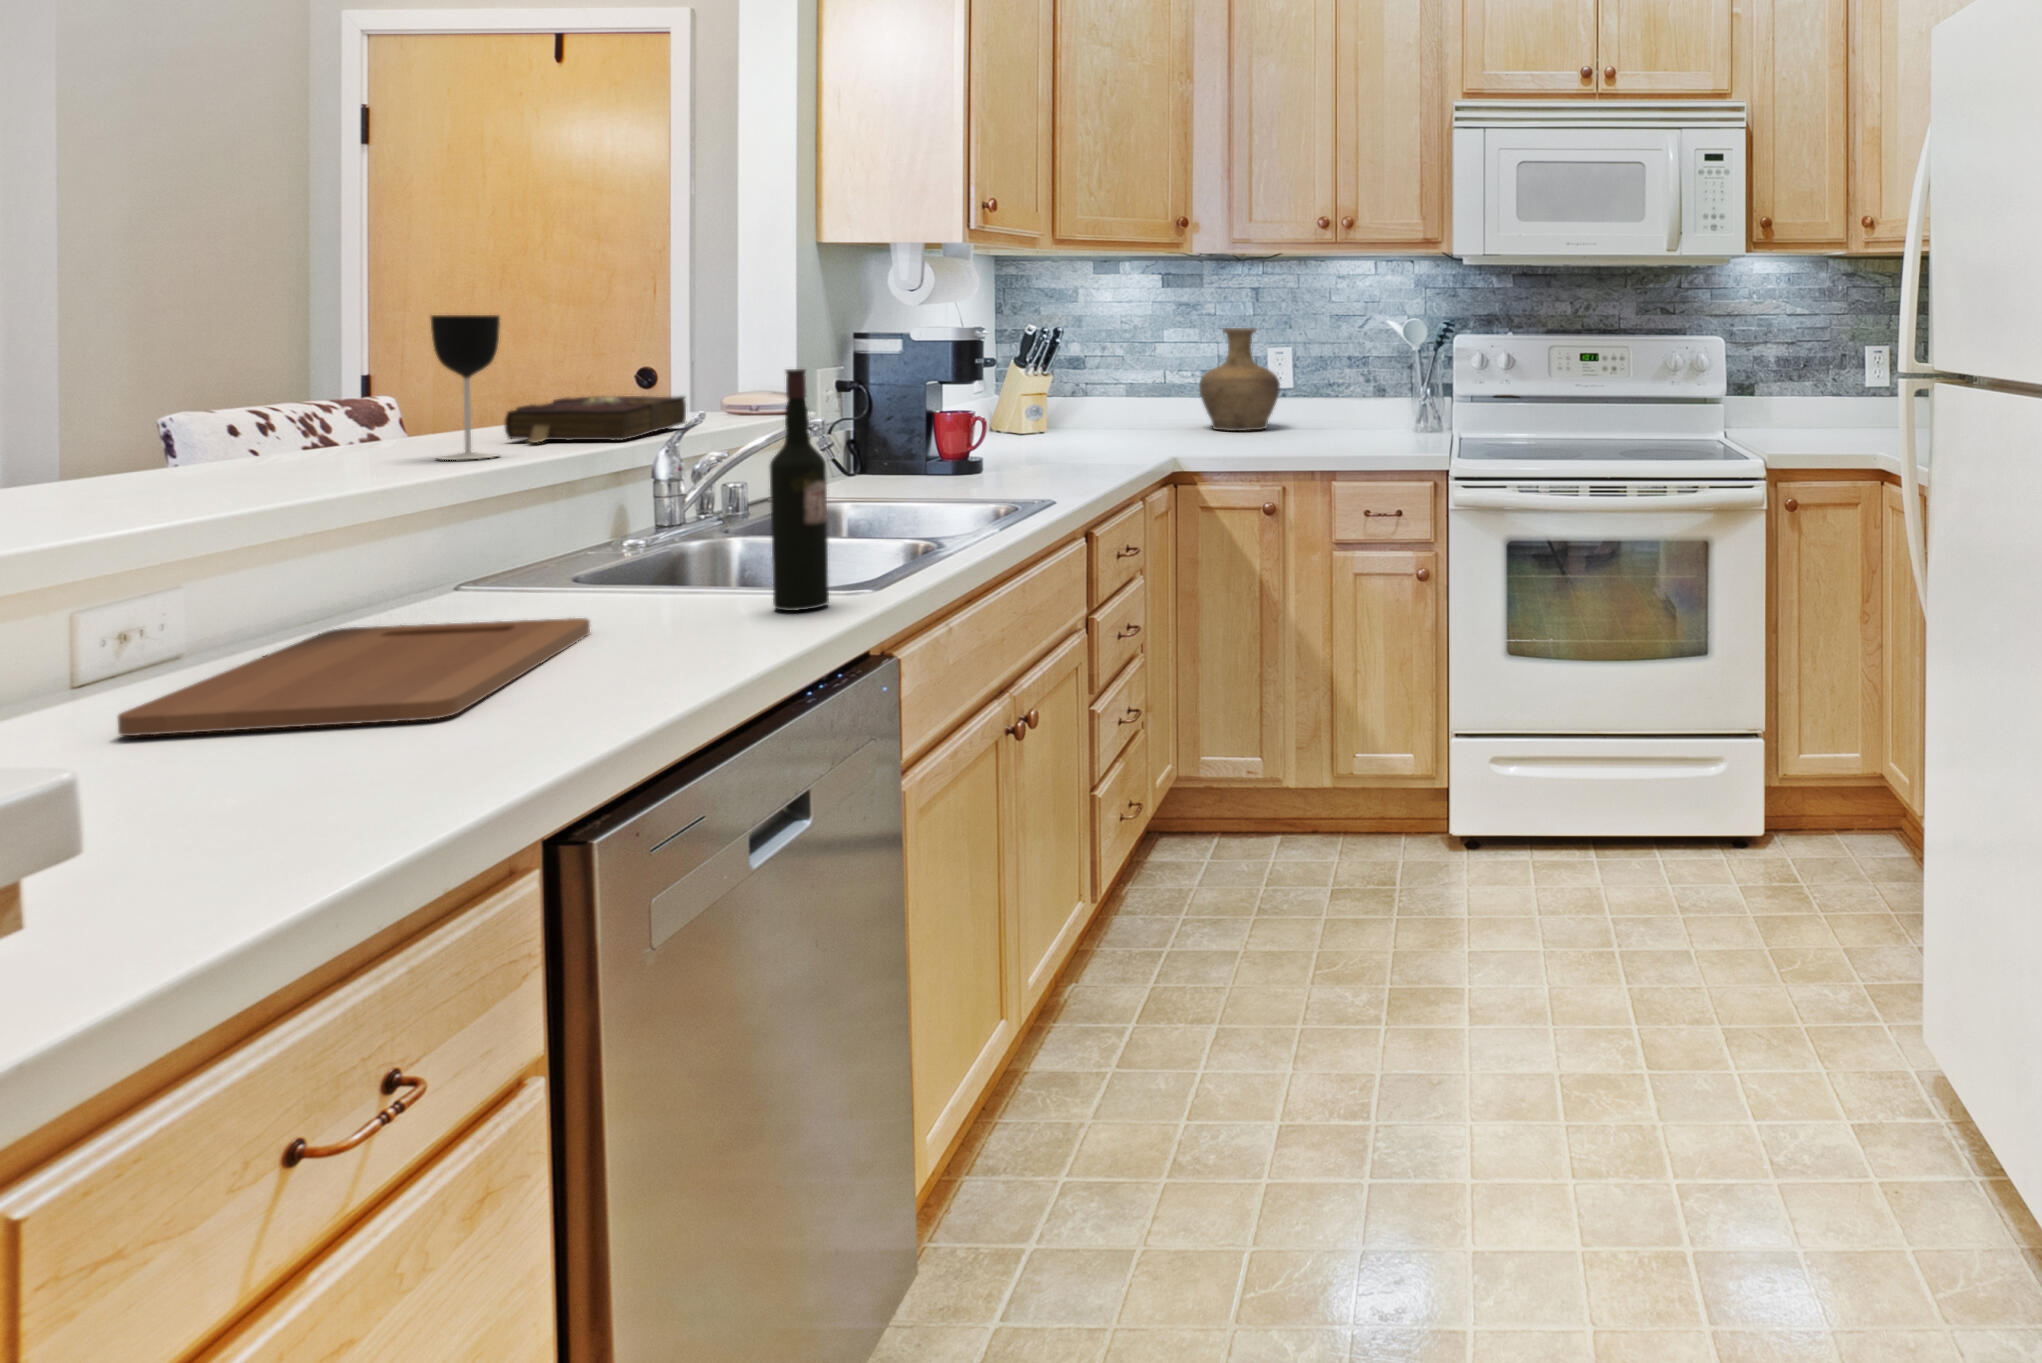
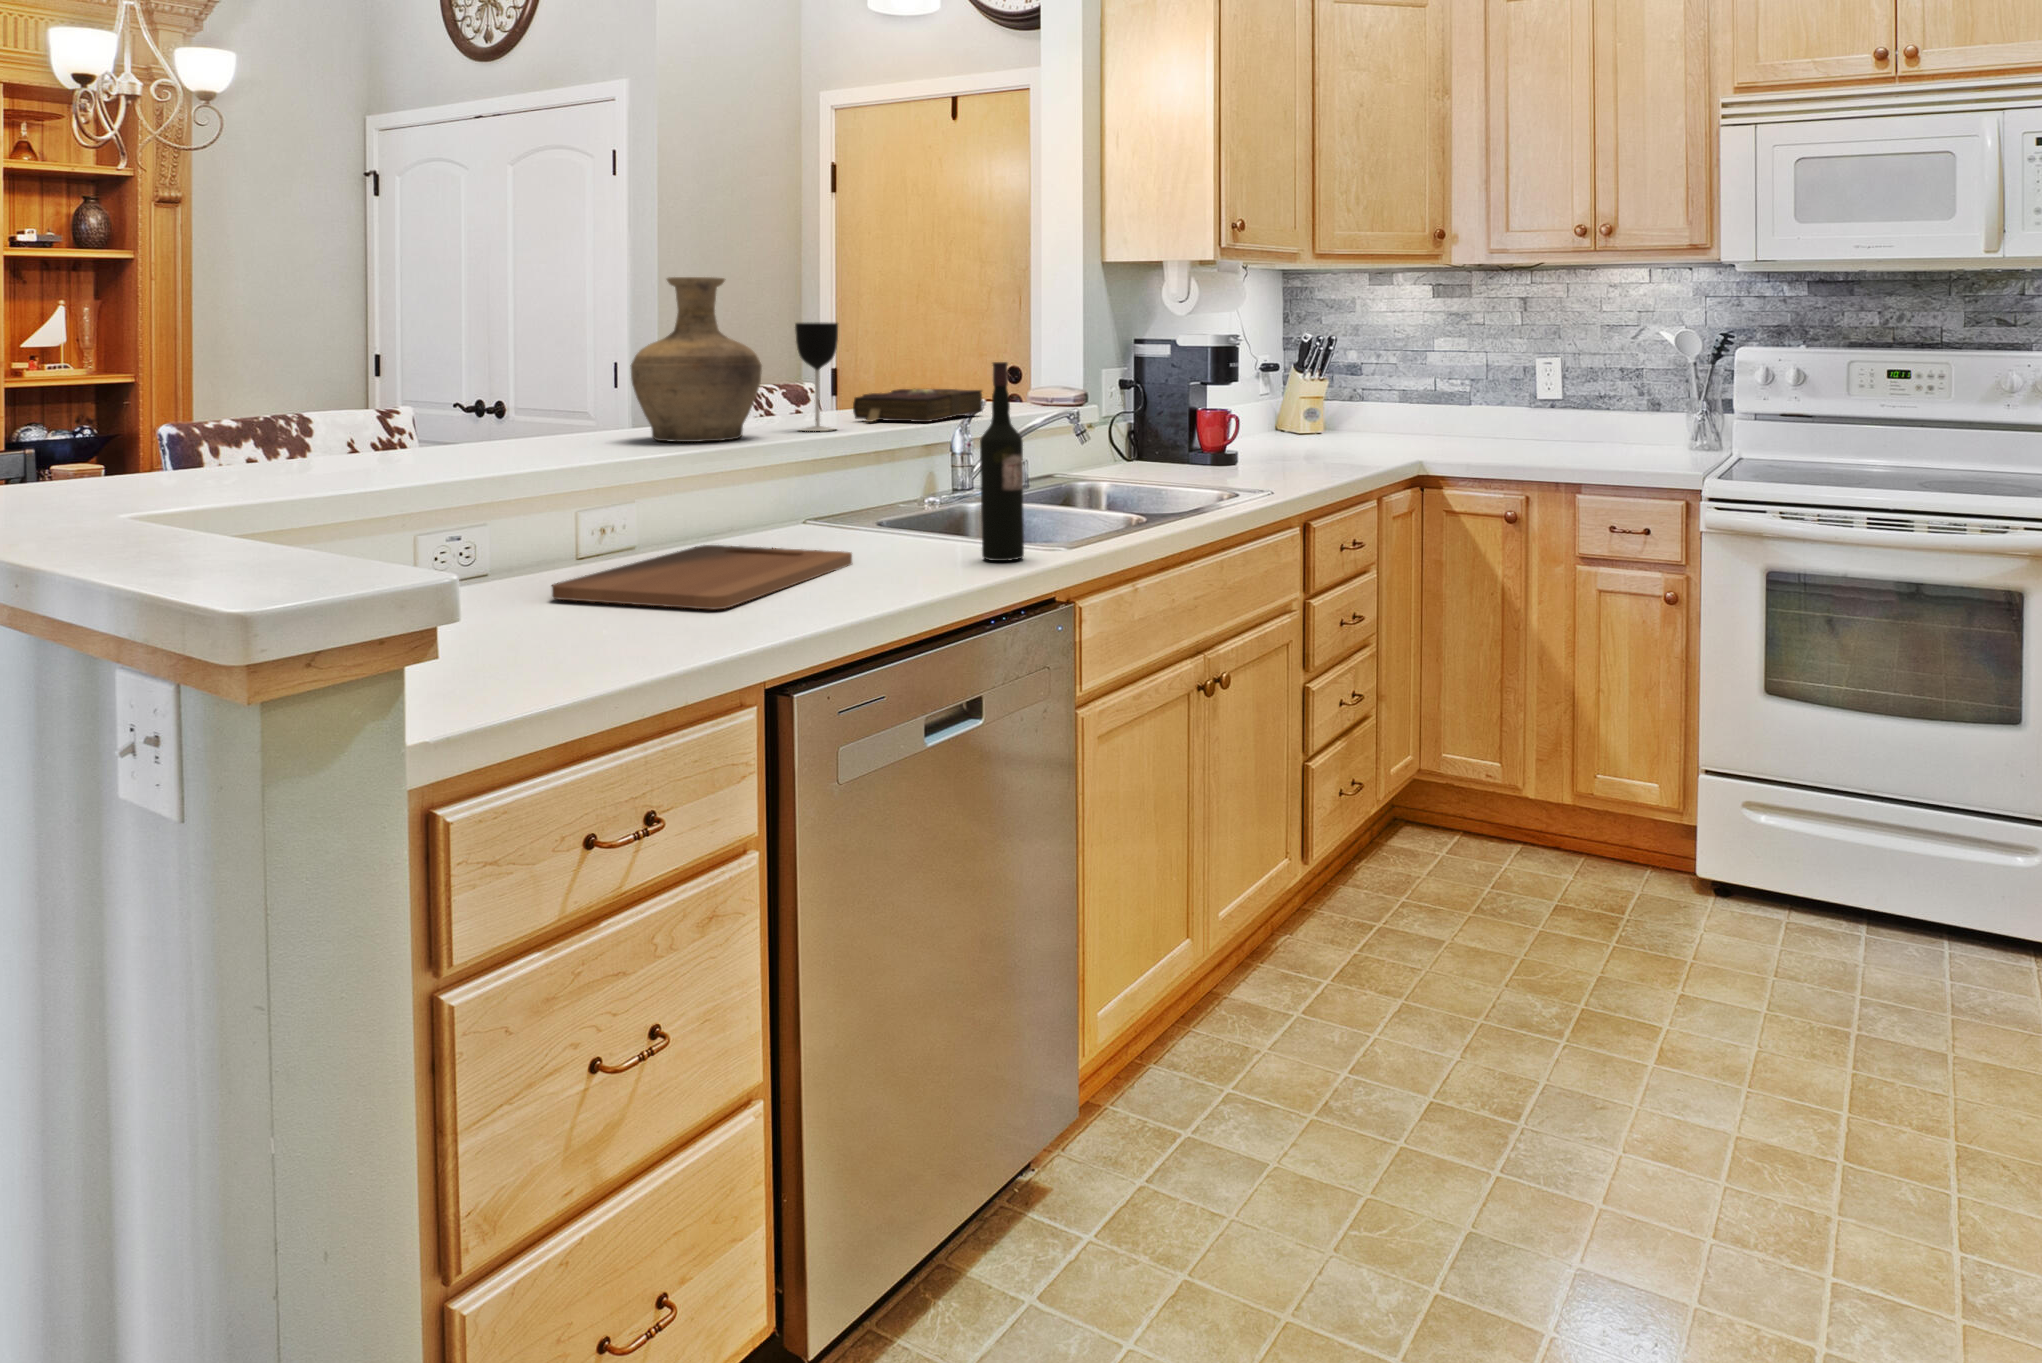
vase: present [1199,328,1280,431] -> present [631,277,762,442]

